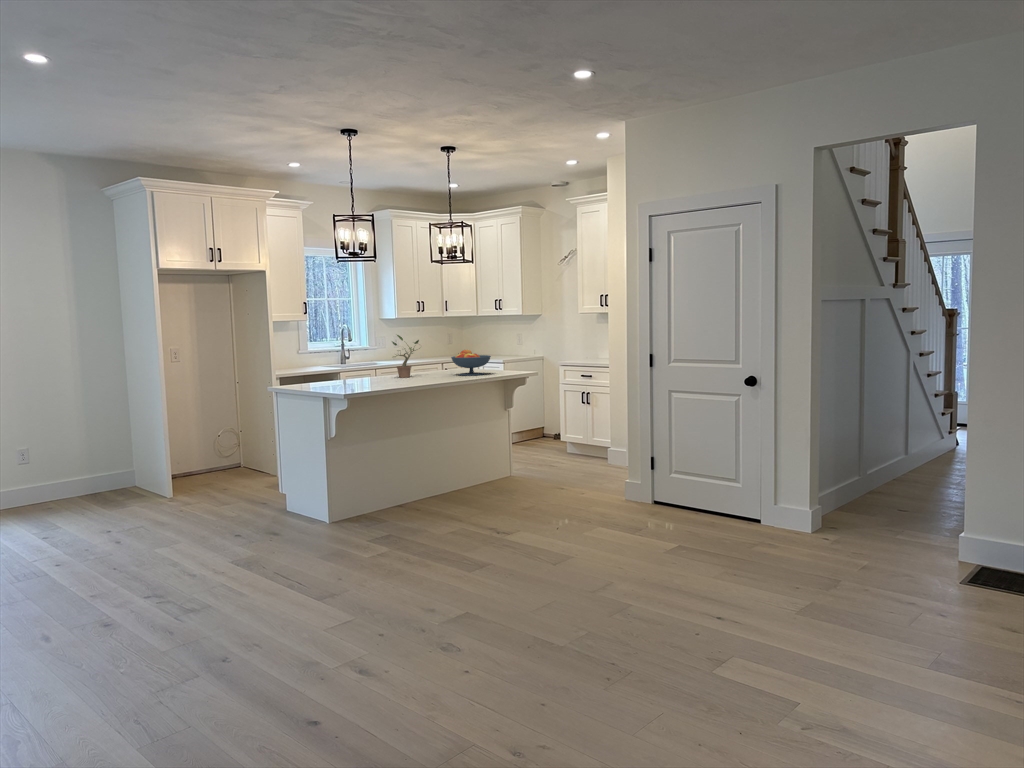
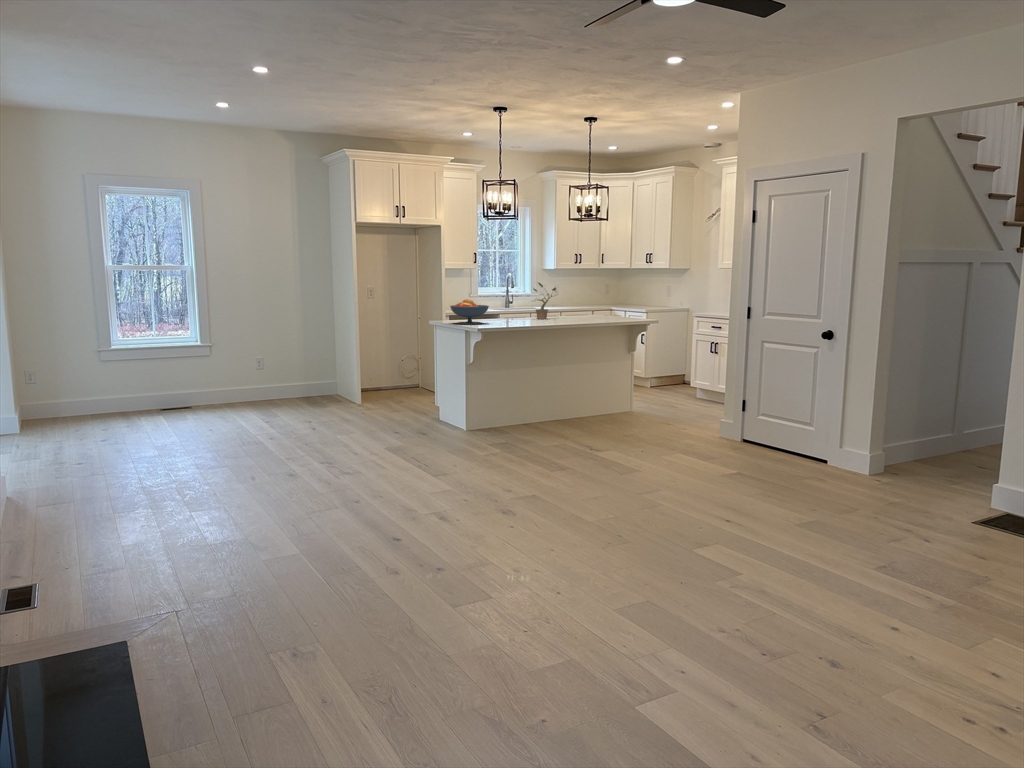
fruit bowl: present [451,350,491,376] -> present [450,299,489,325]

